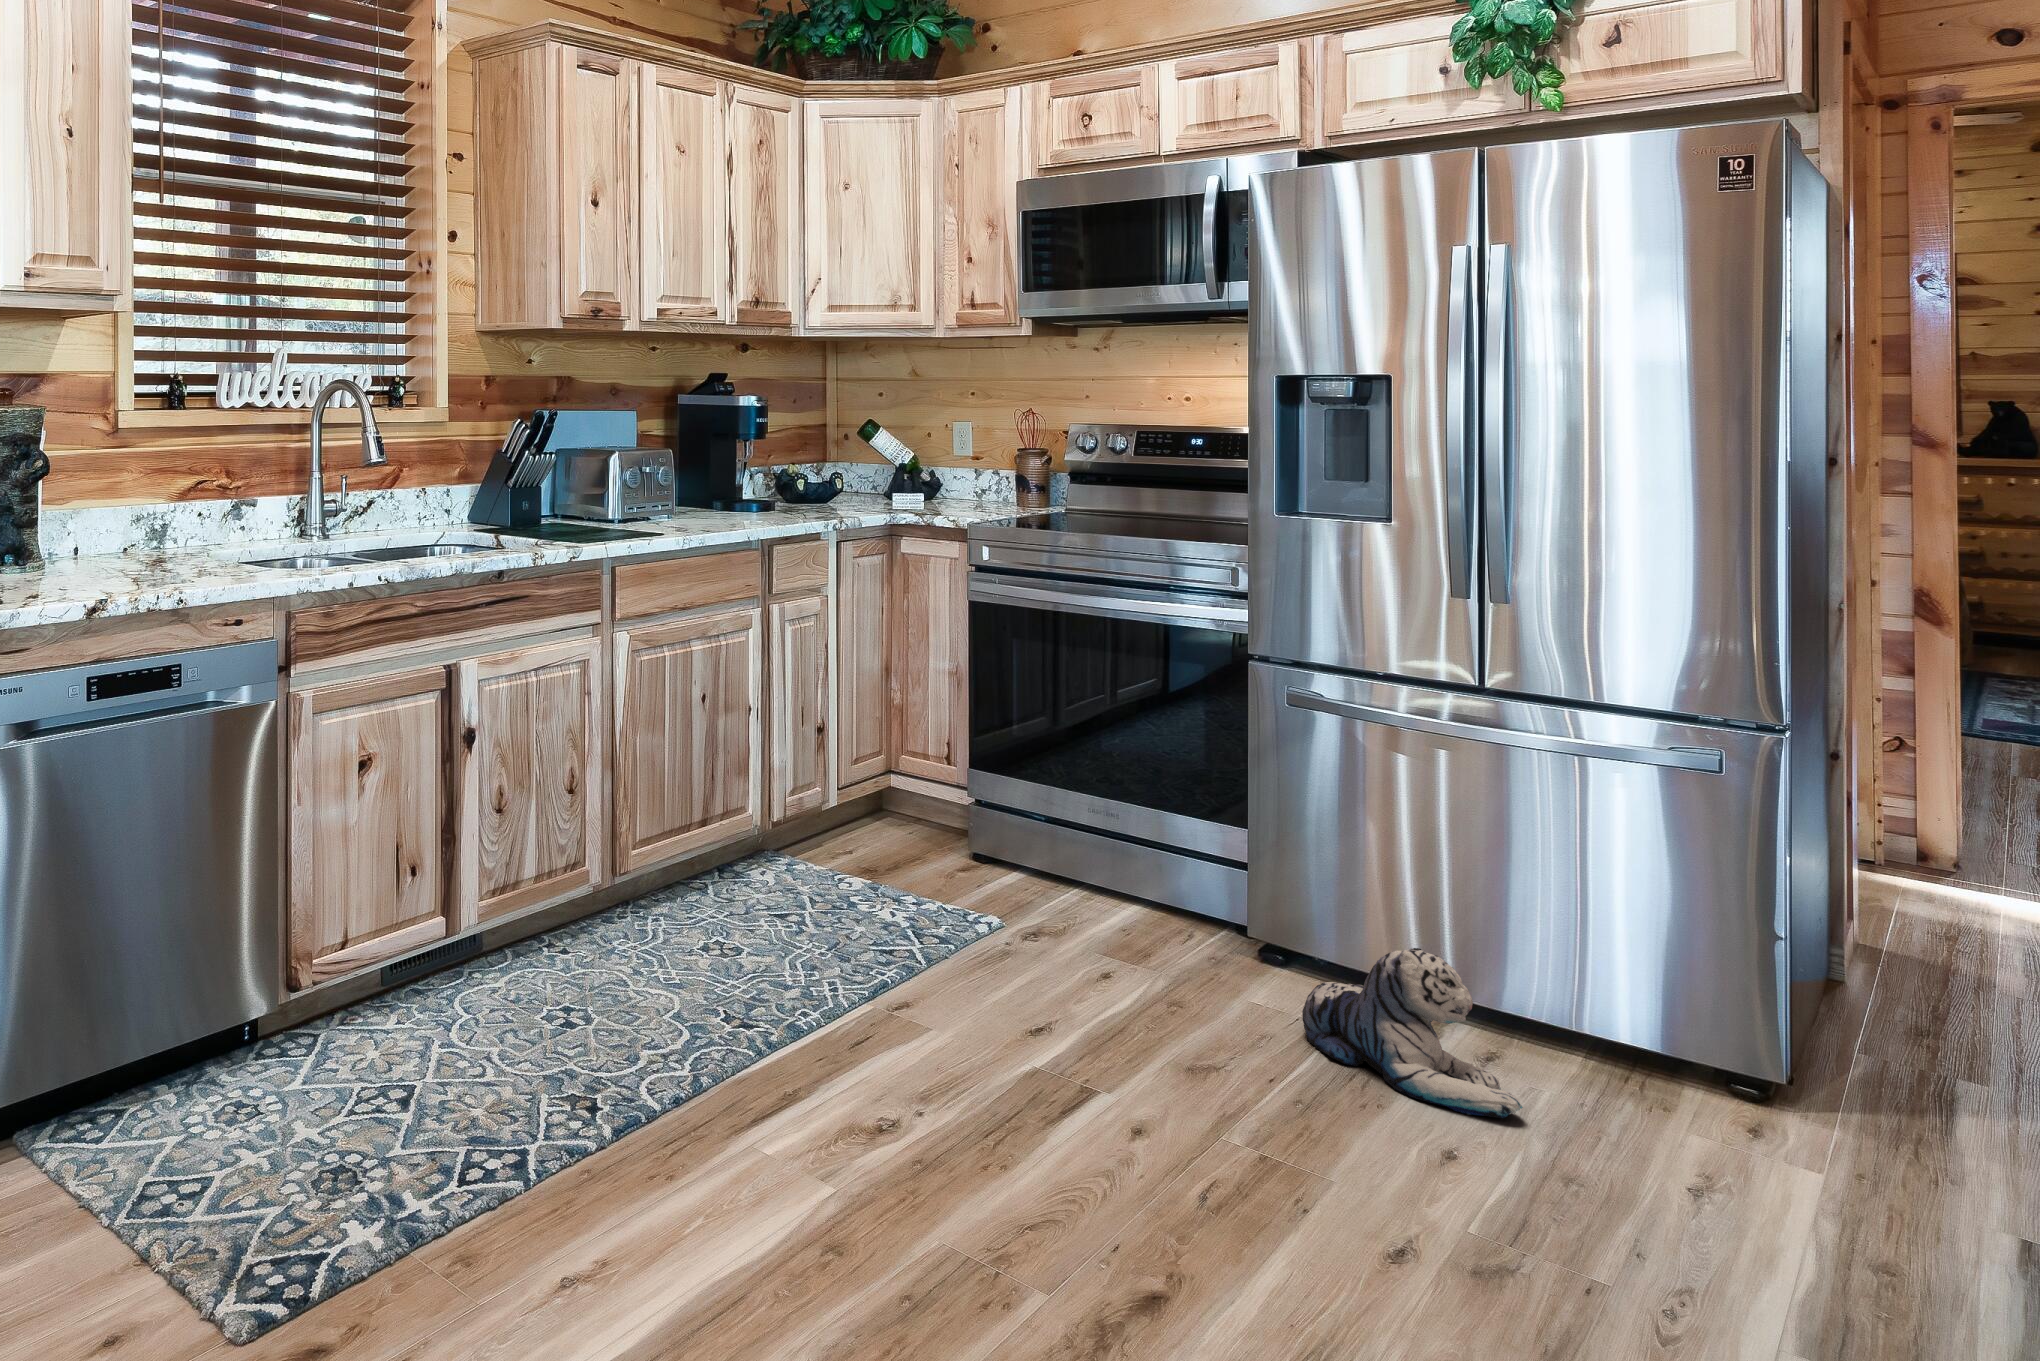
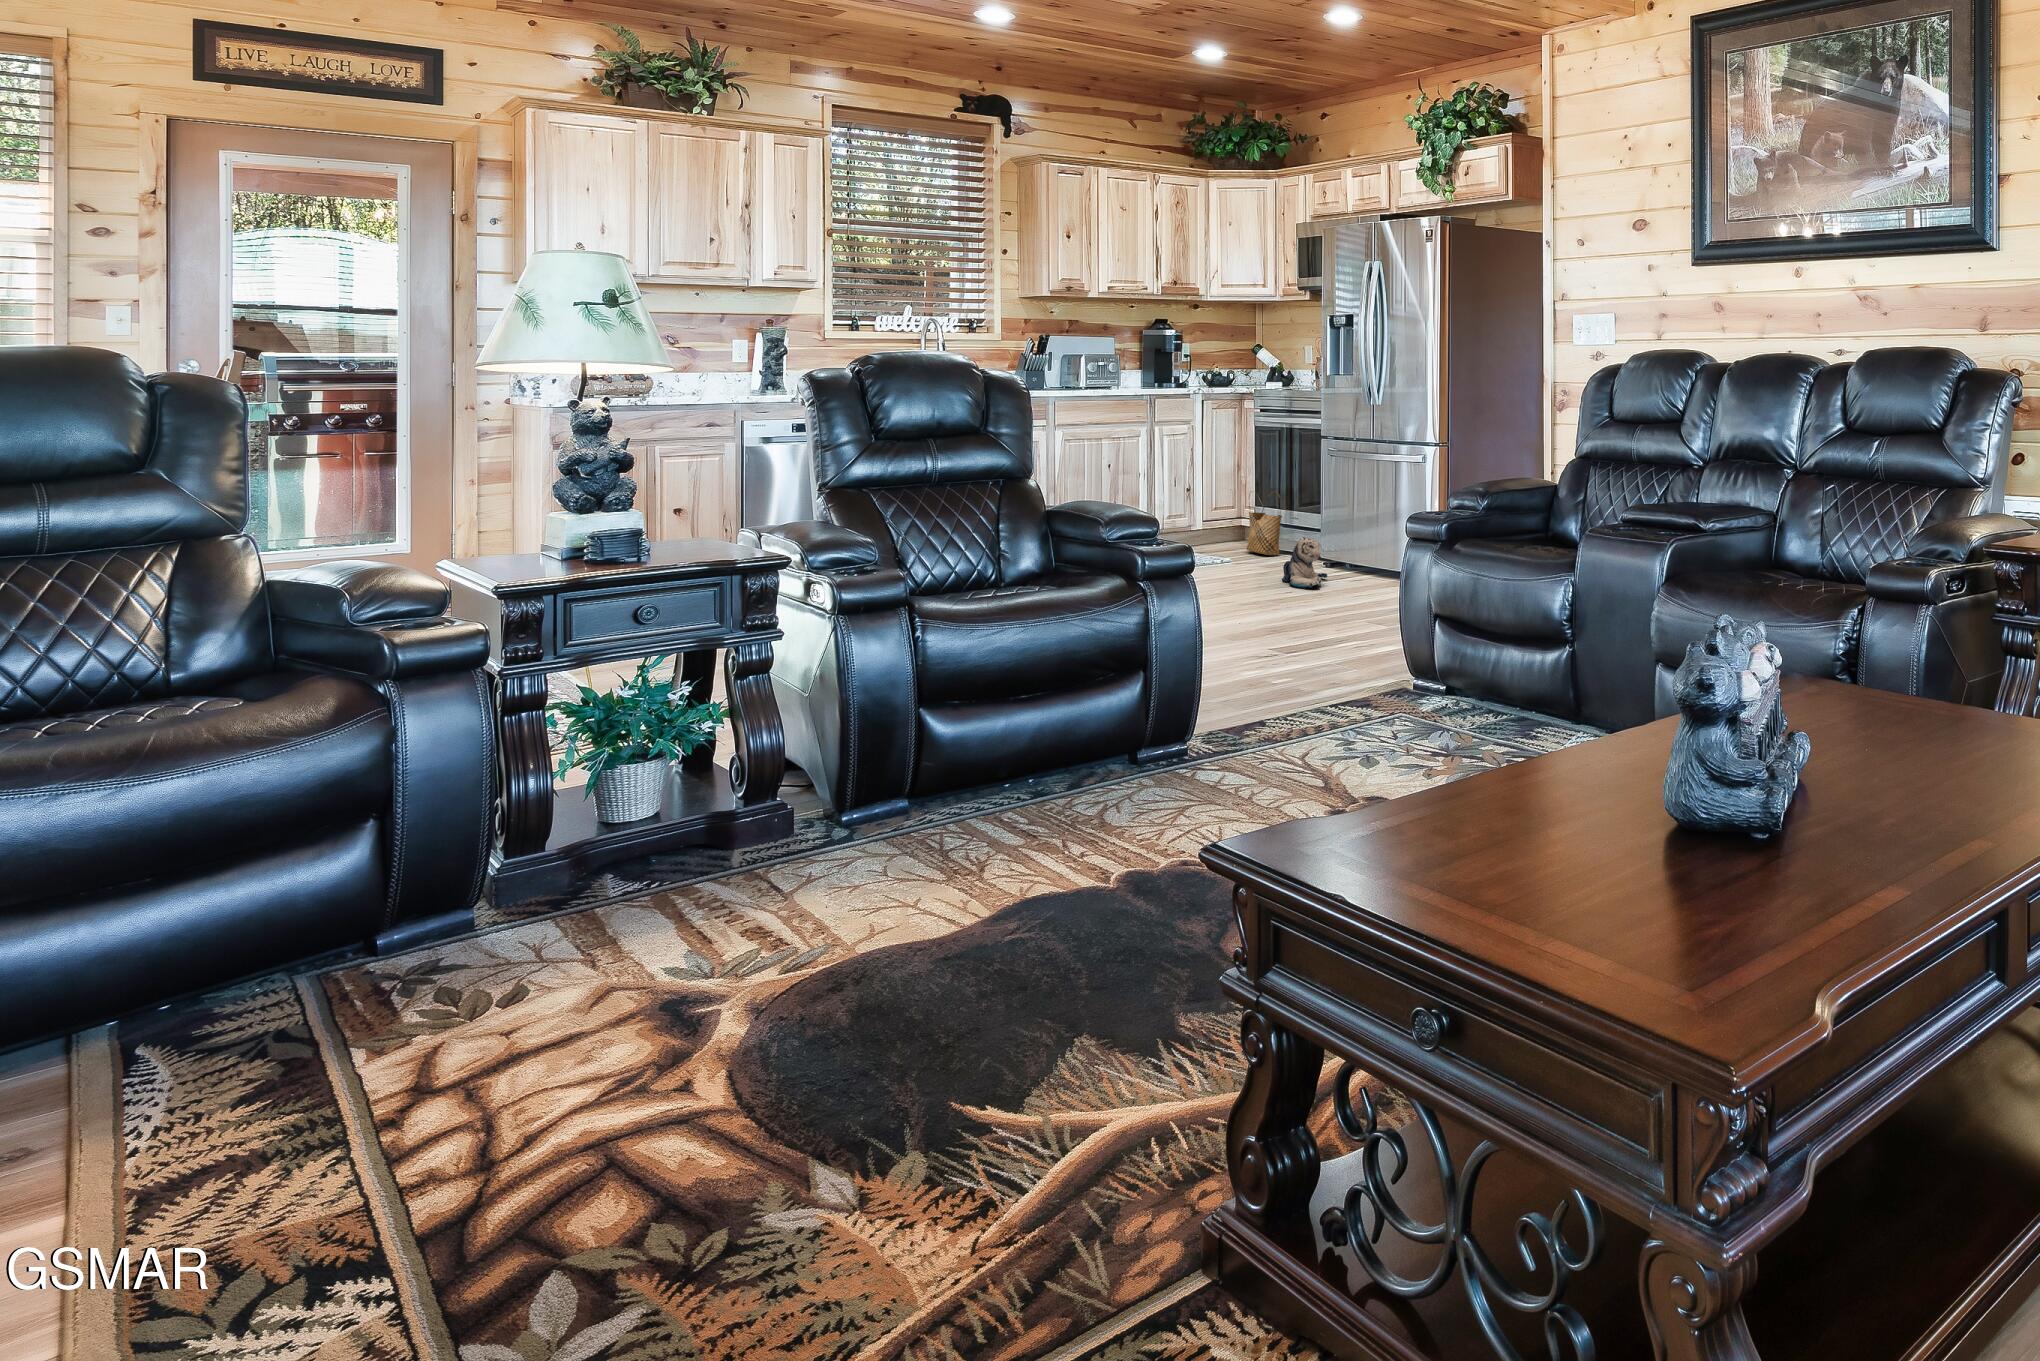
woven basket: none [985,744,1085,896] -> present [1246,491,1282,555]

